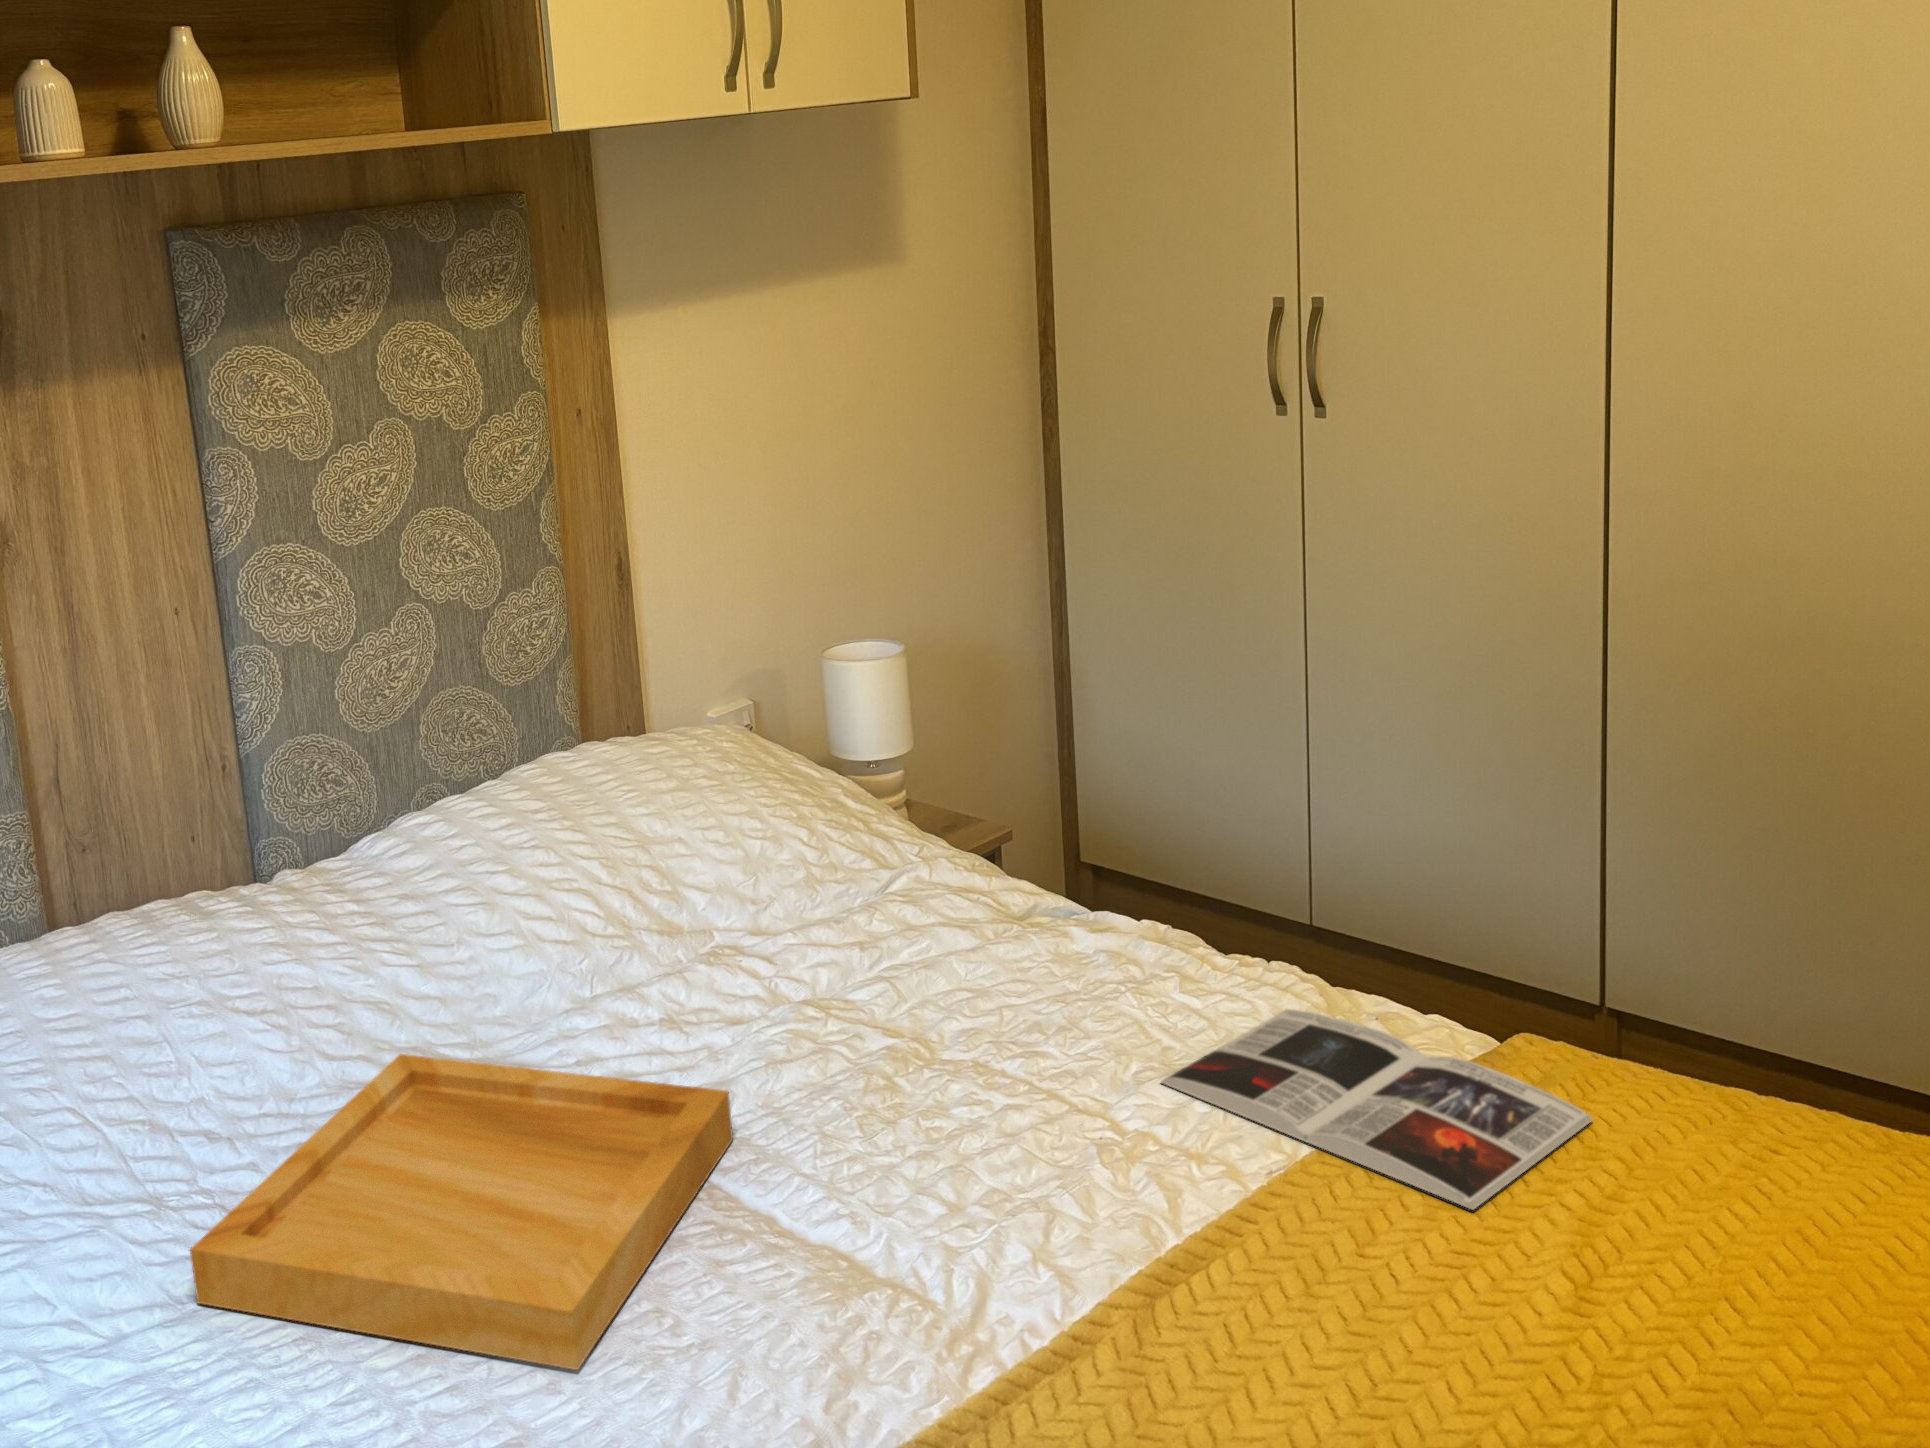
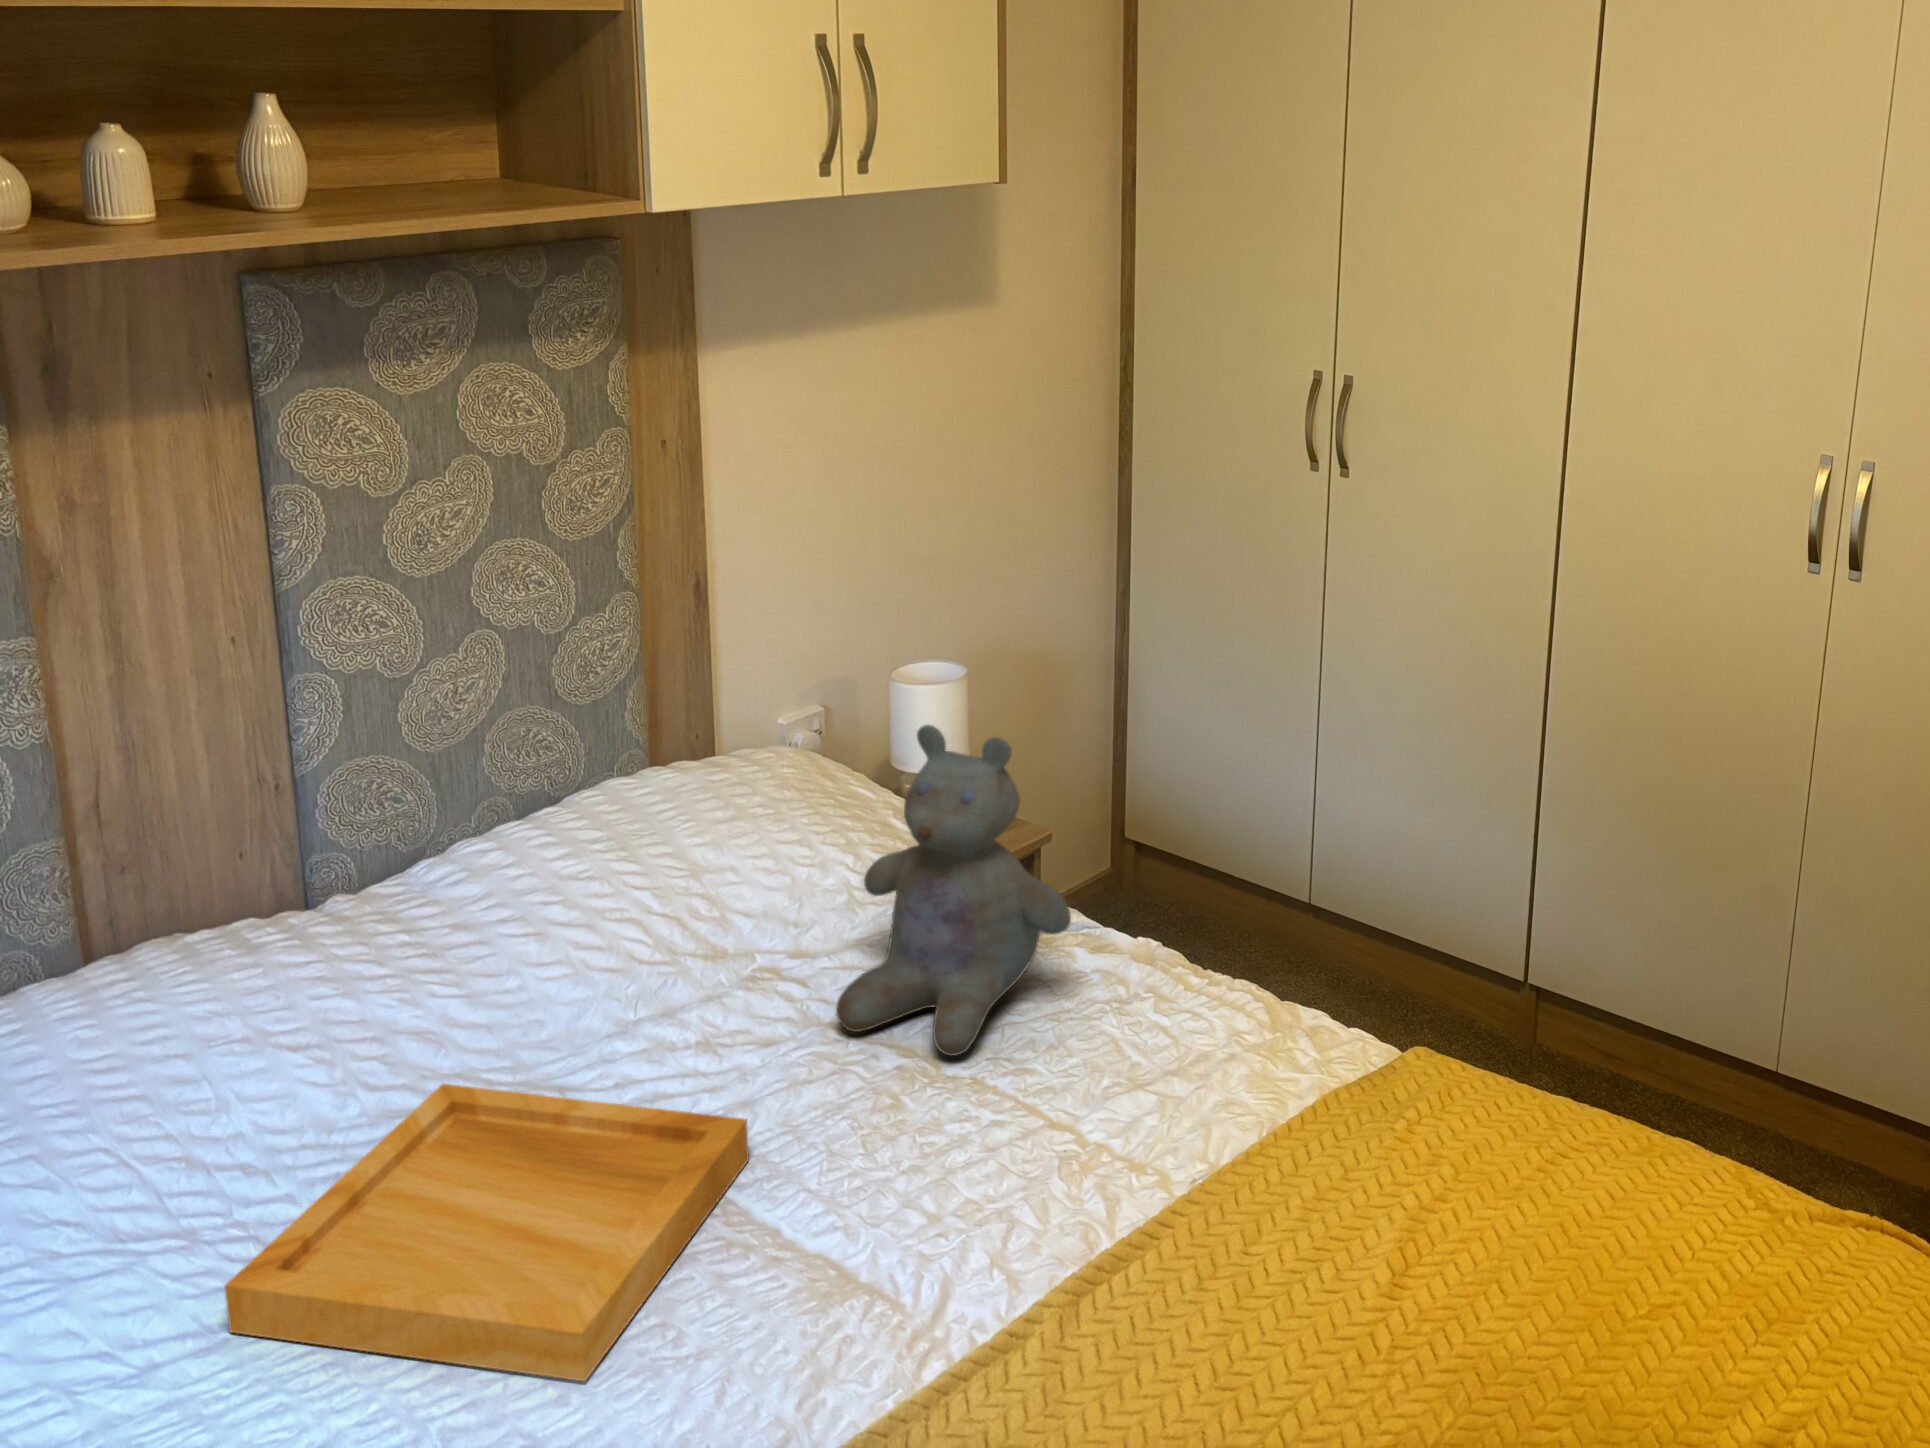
stuffed bear: none [811,660,1072,1034] -> present [836,725,1071,1056]
magazine: present [1161,1009,1592,1209] -> none [1124,1032,1454,1213]

